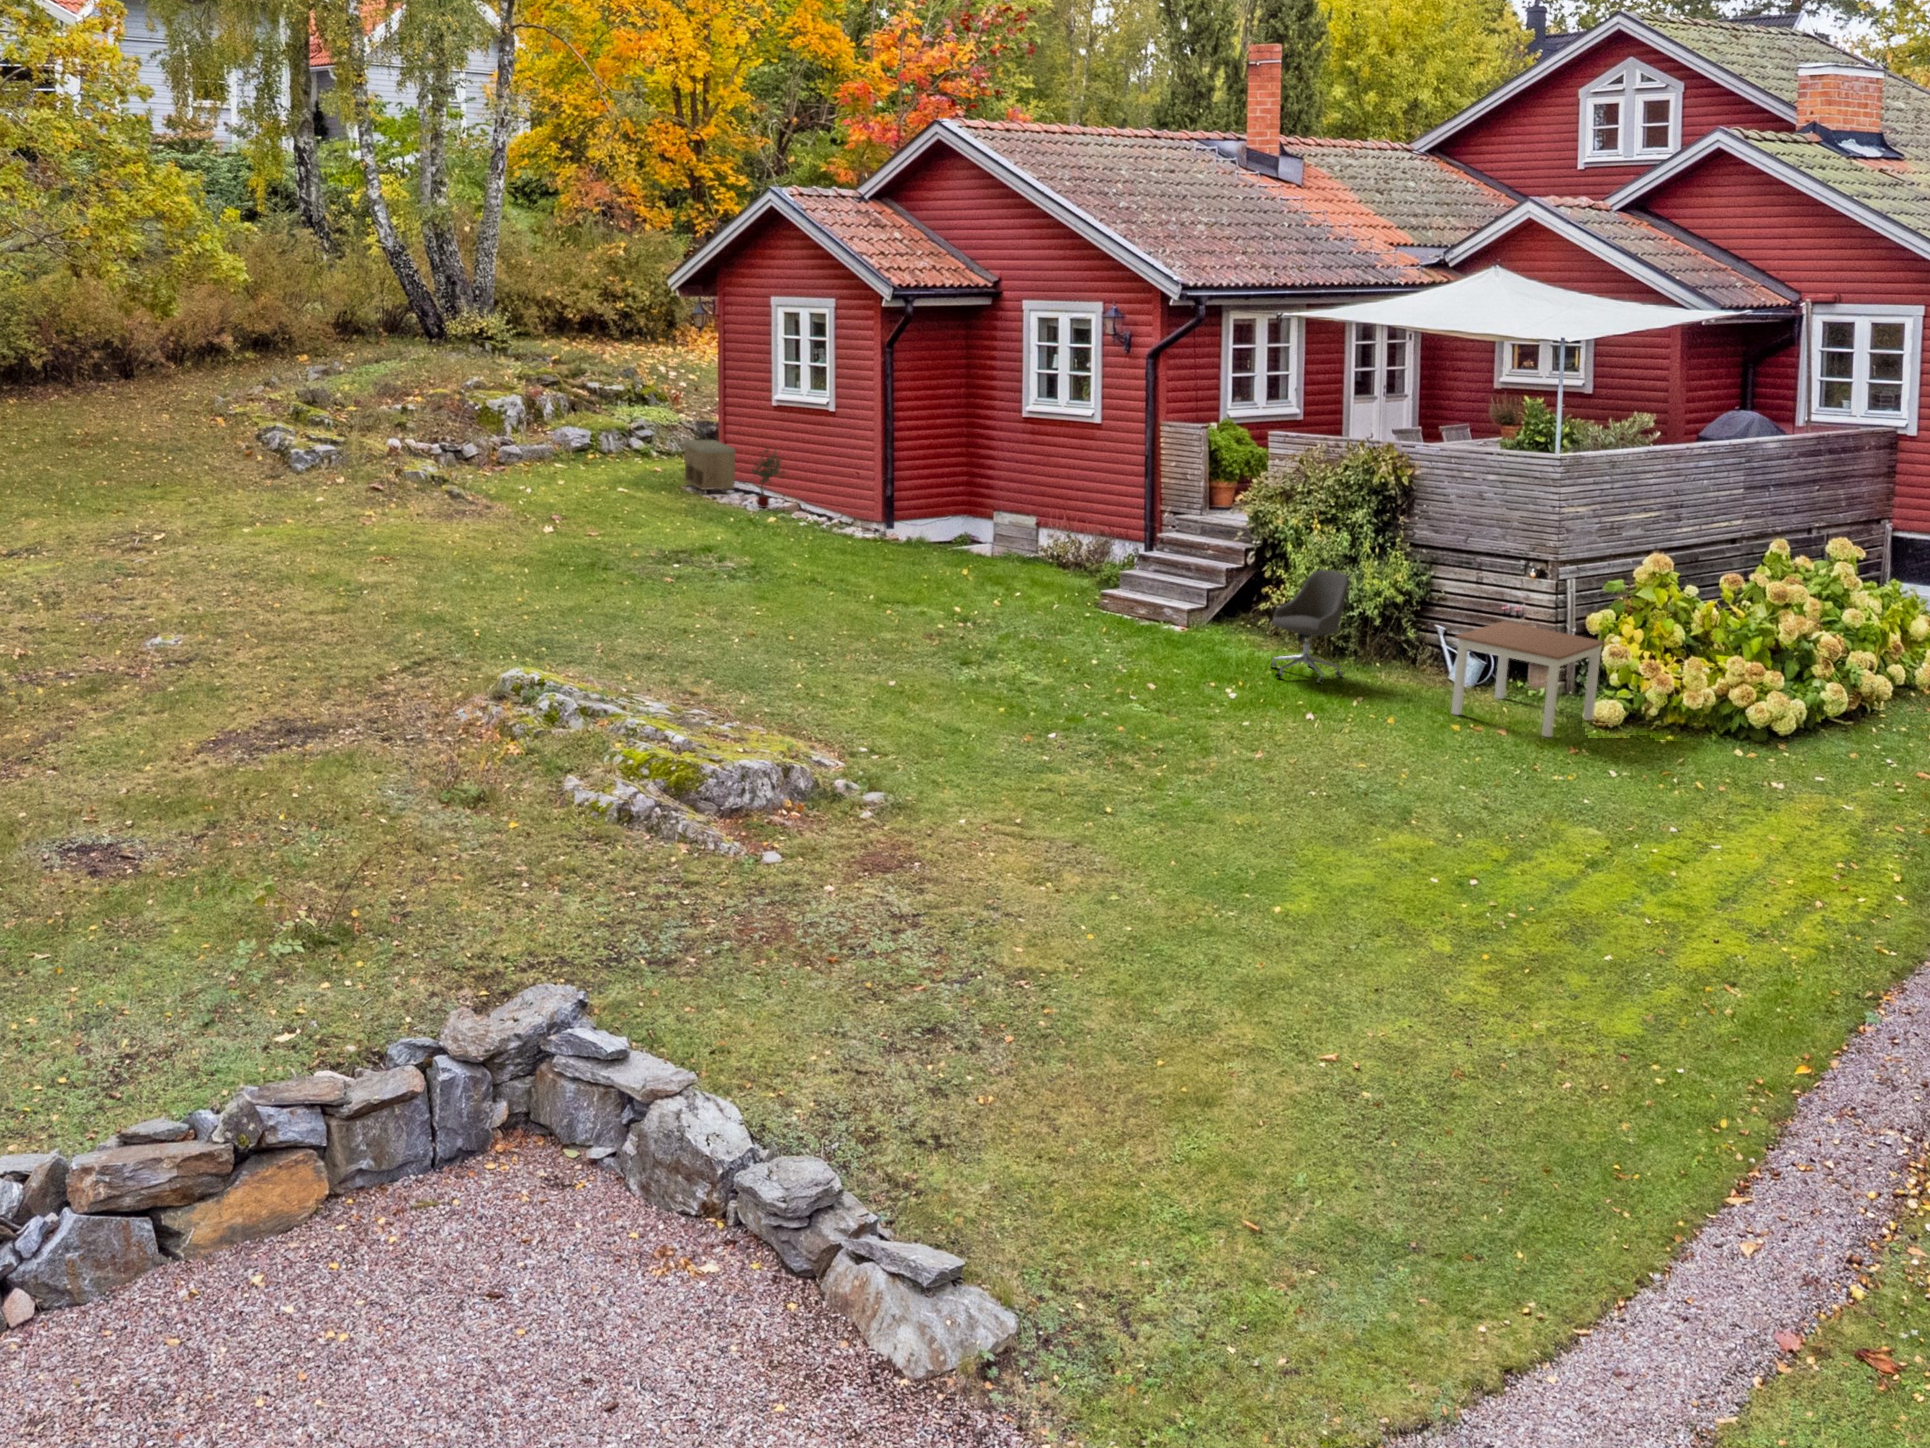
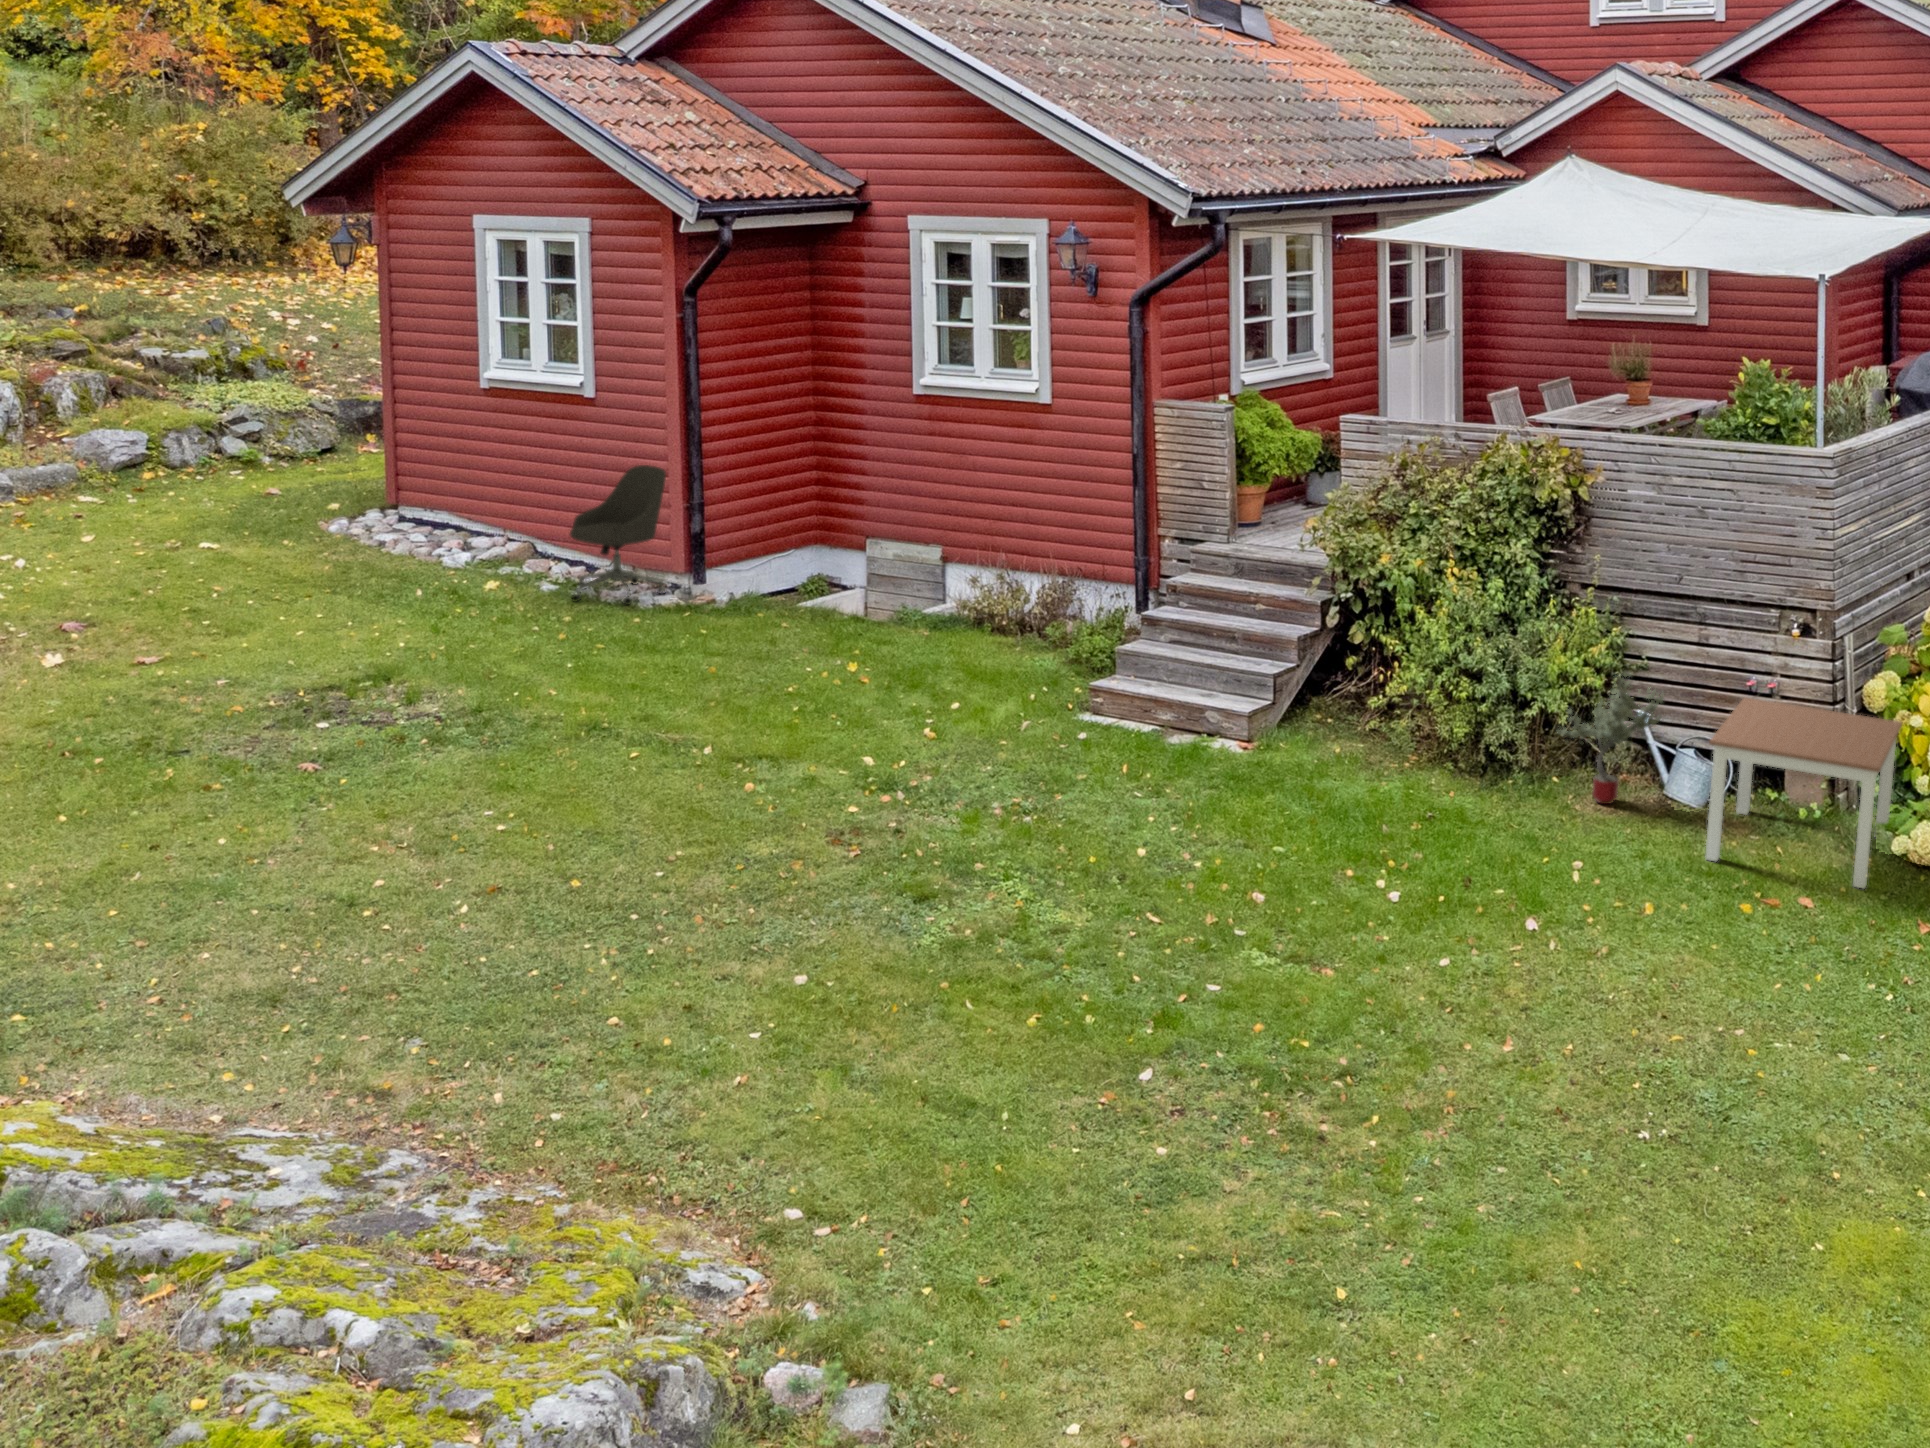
storage bench: present [683,440,736,493] -> none [325,444,422,535]
potted tree: present [752,448,786,508] -> present [1557,672,1663,804]
chair: present [1271,570,1349,684] -> present [570,465,666,604]

